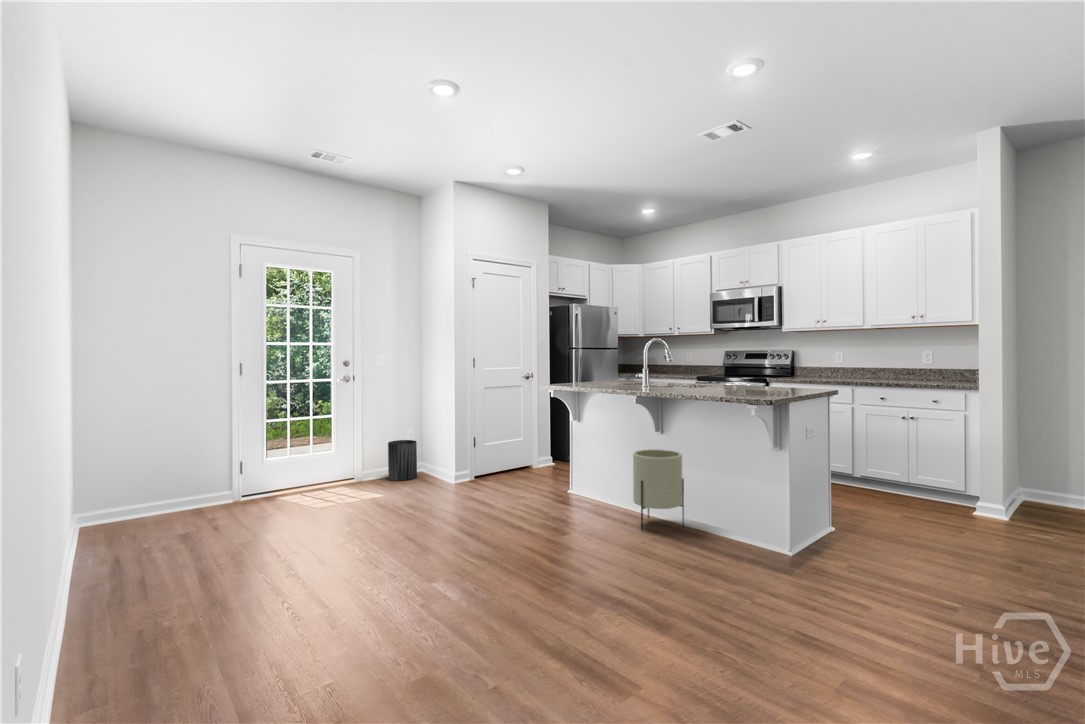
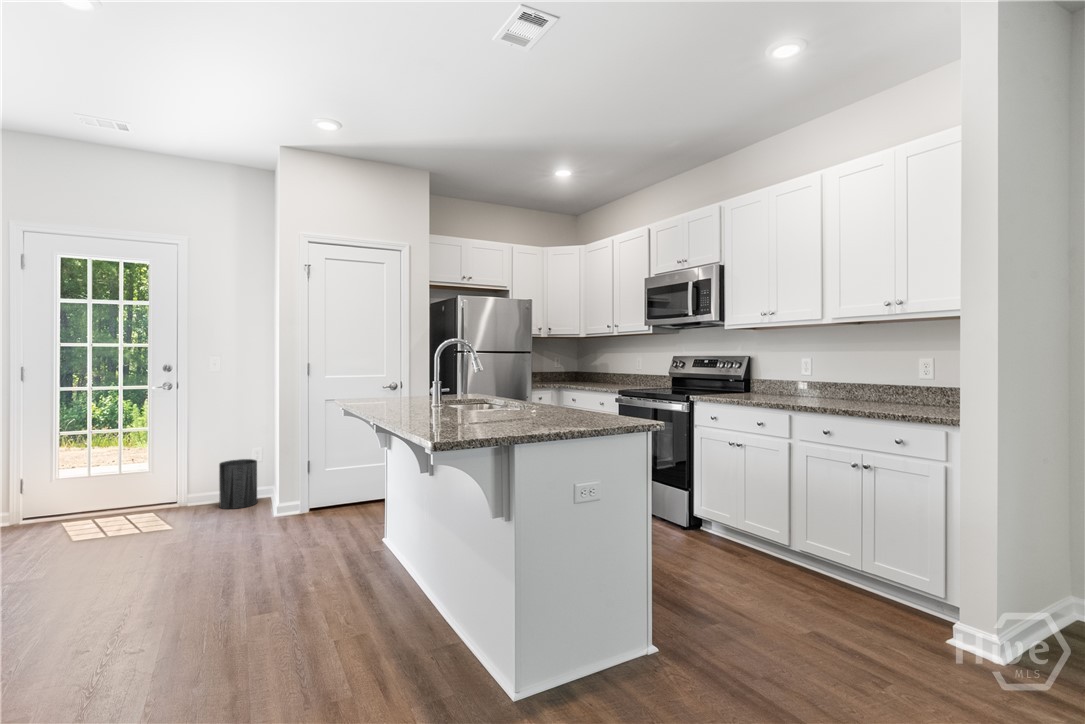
planter: present [633,449,684,531] -> none [354,498,430,624]

